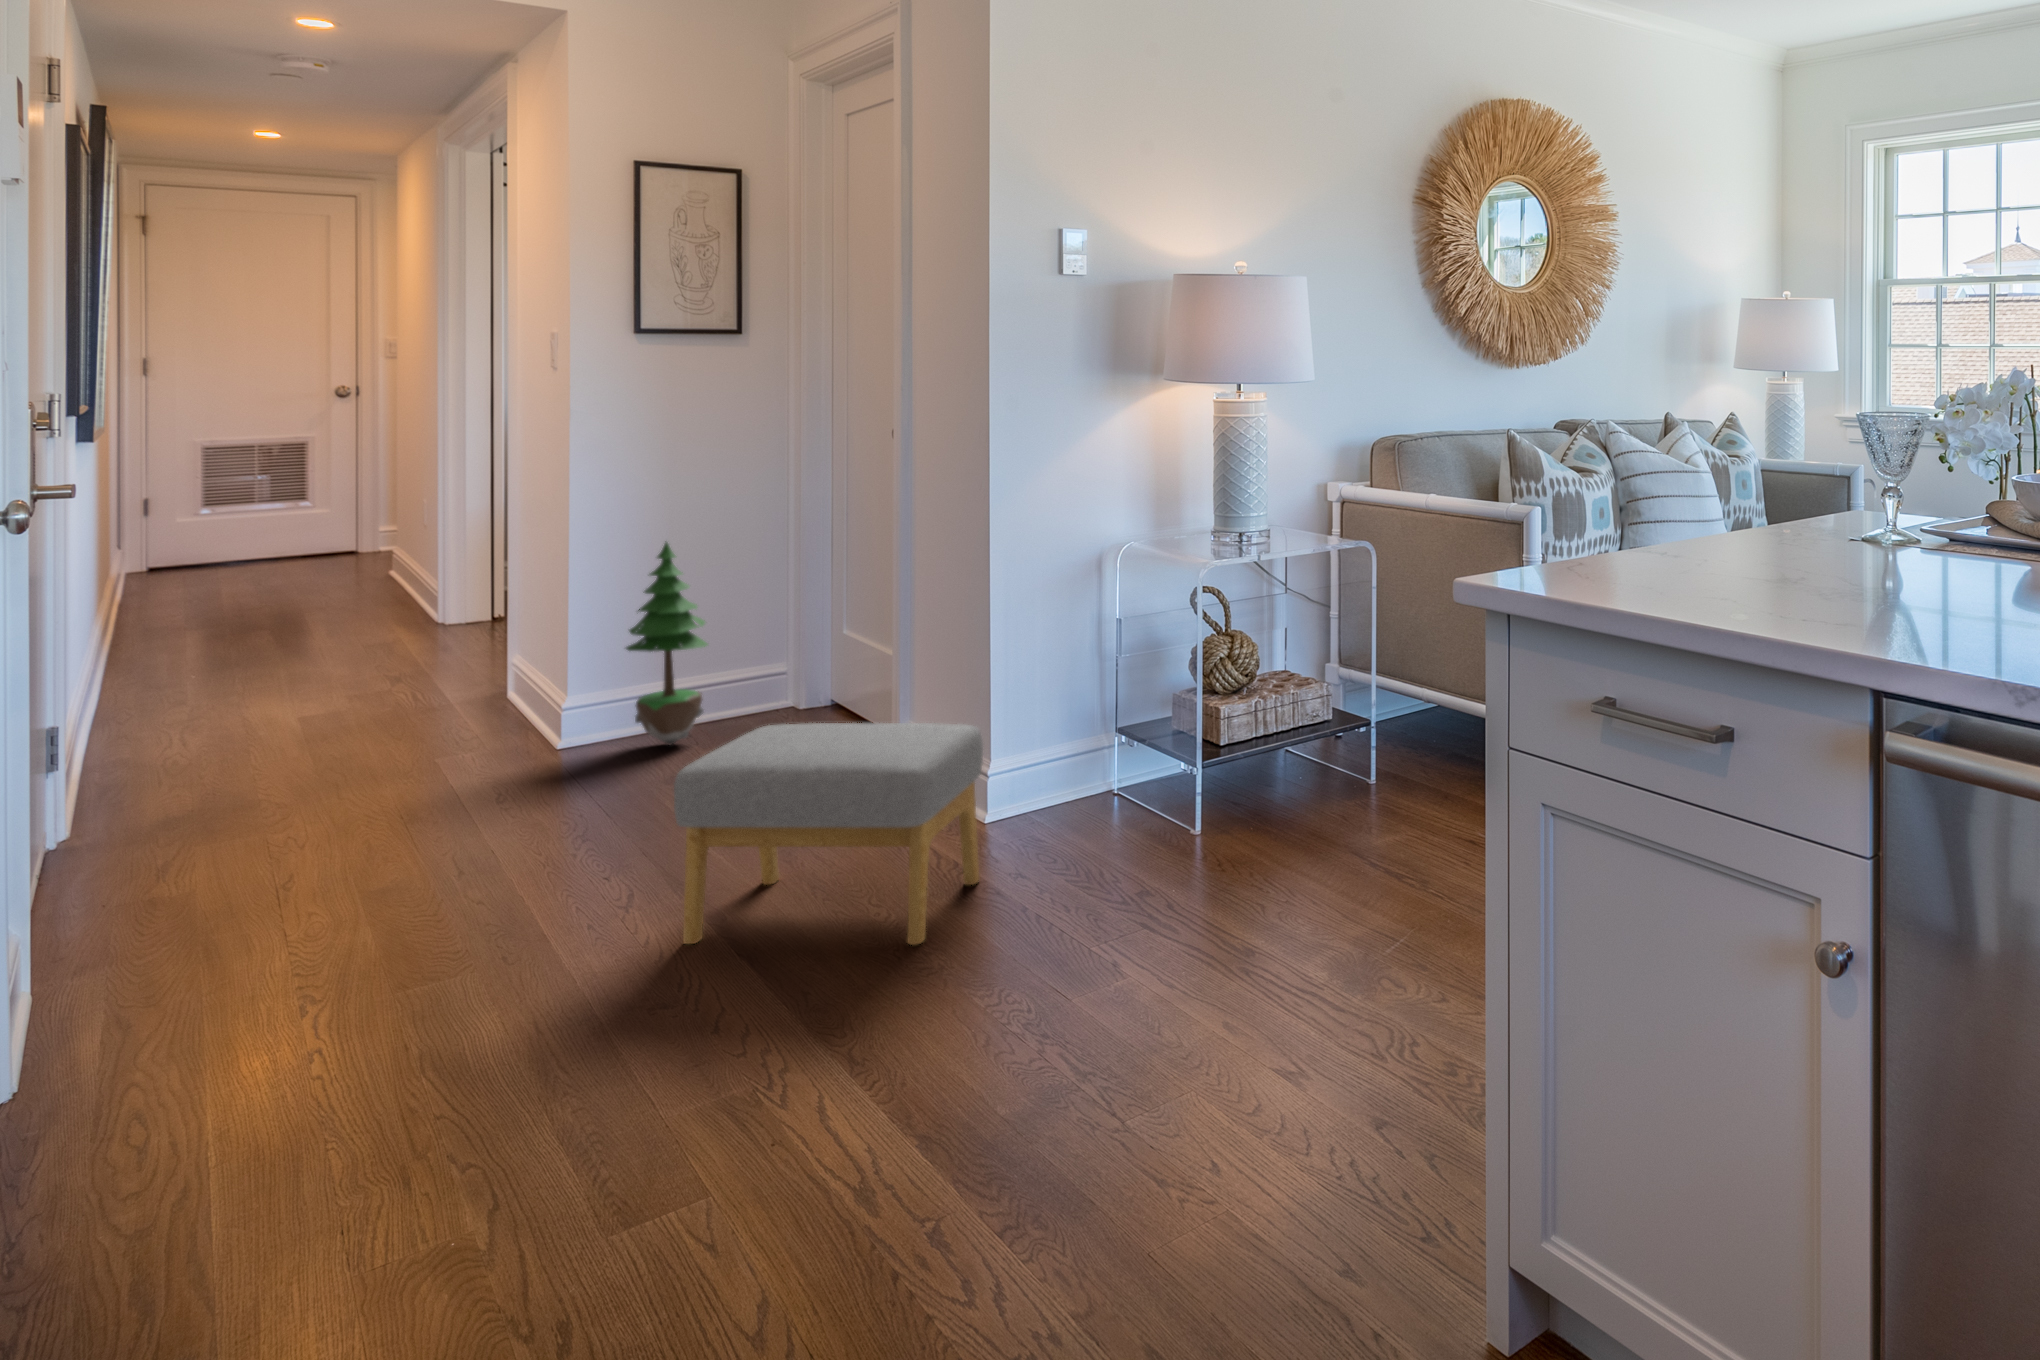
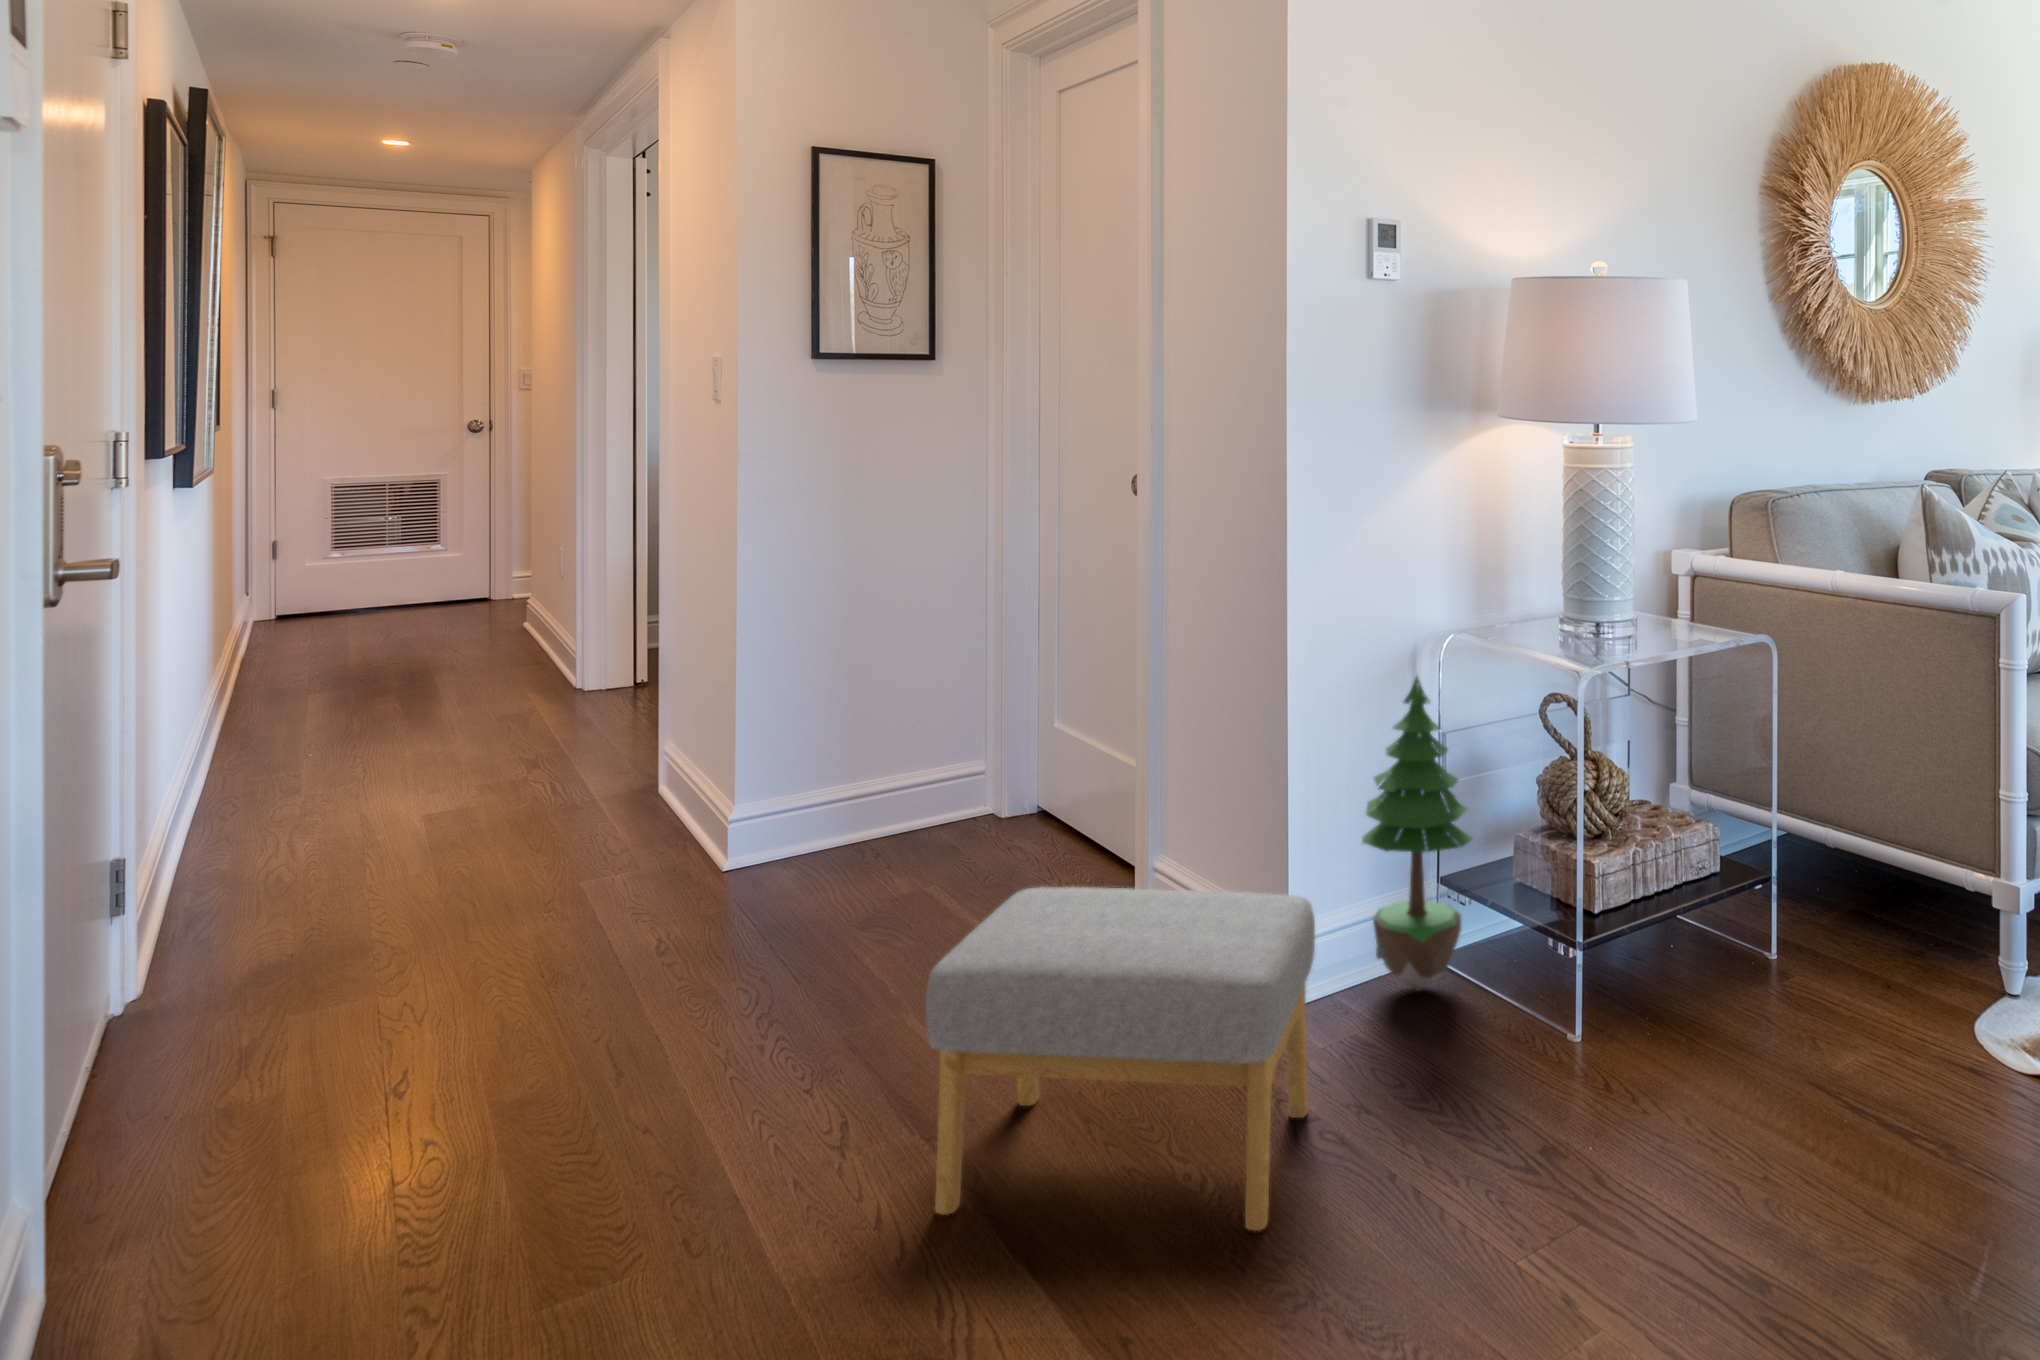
potted tree: present [626,542,708,745] -> present [1362,676,1472,990]

